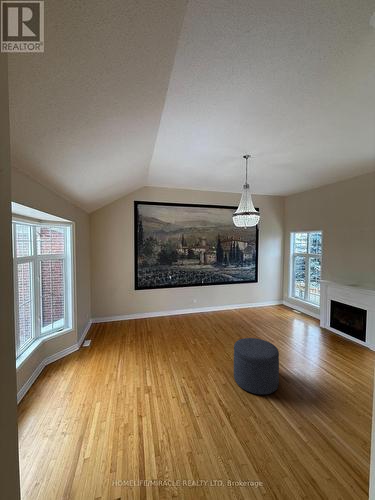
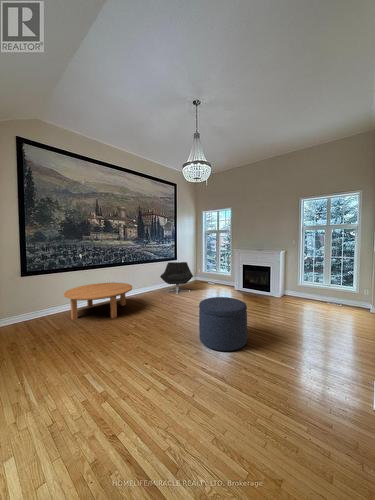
lounge chair: none [236,285,270,320] -> present [160,262,193,294]
coffee table: none [155,300,203,332] -> present [64,283,132,319]

